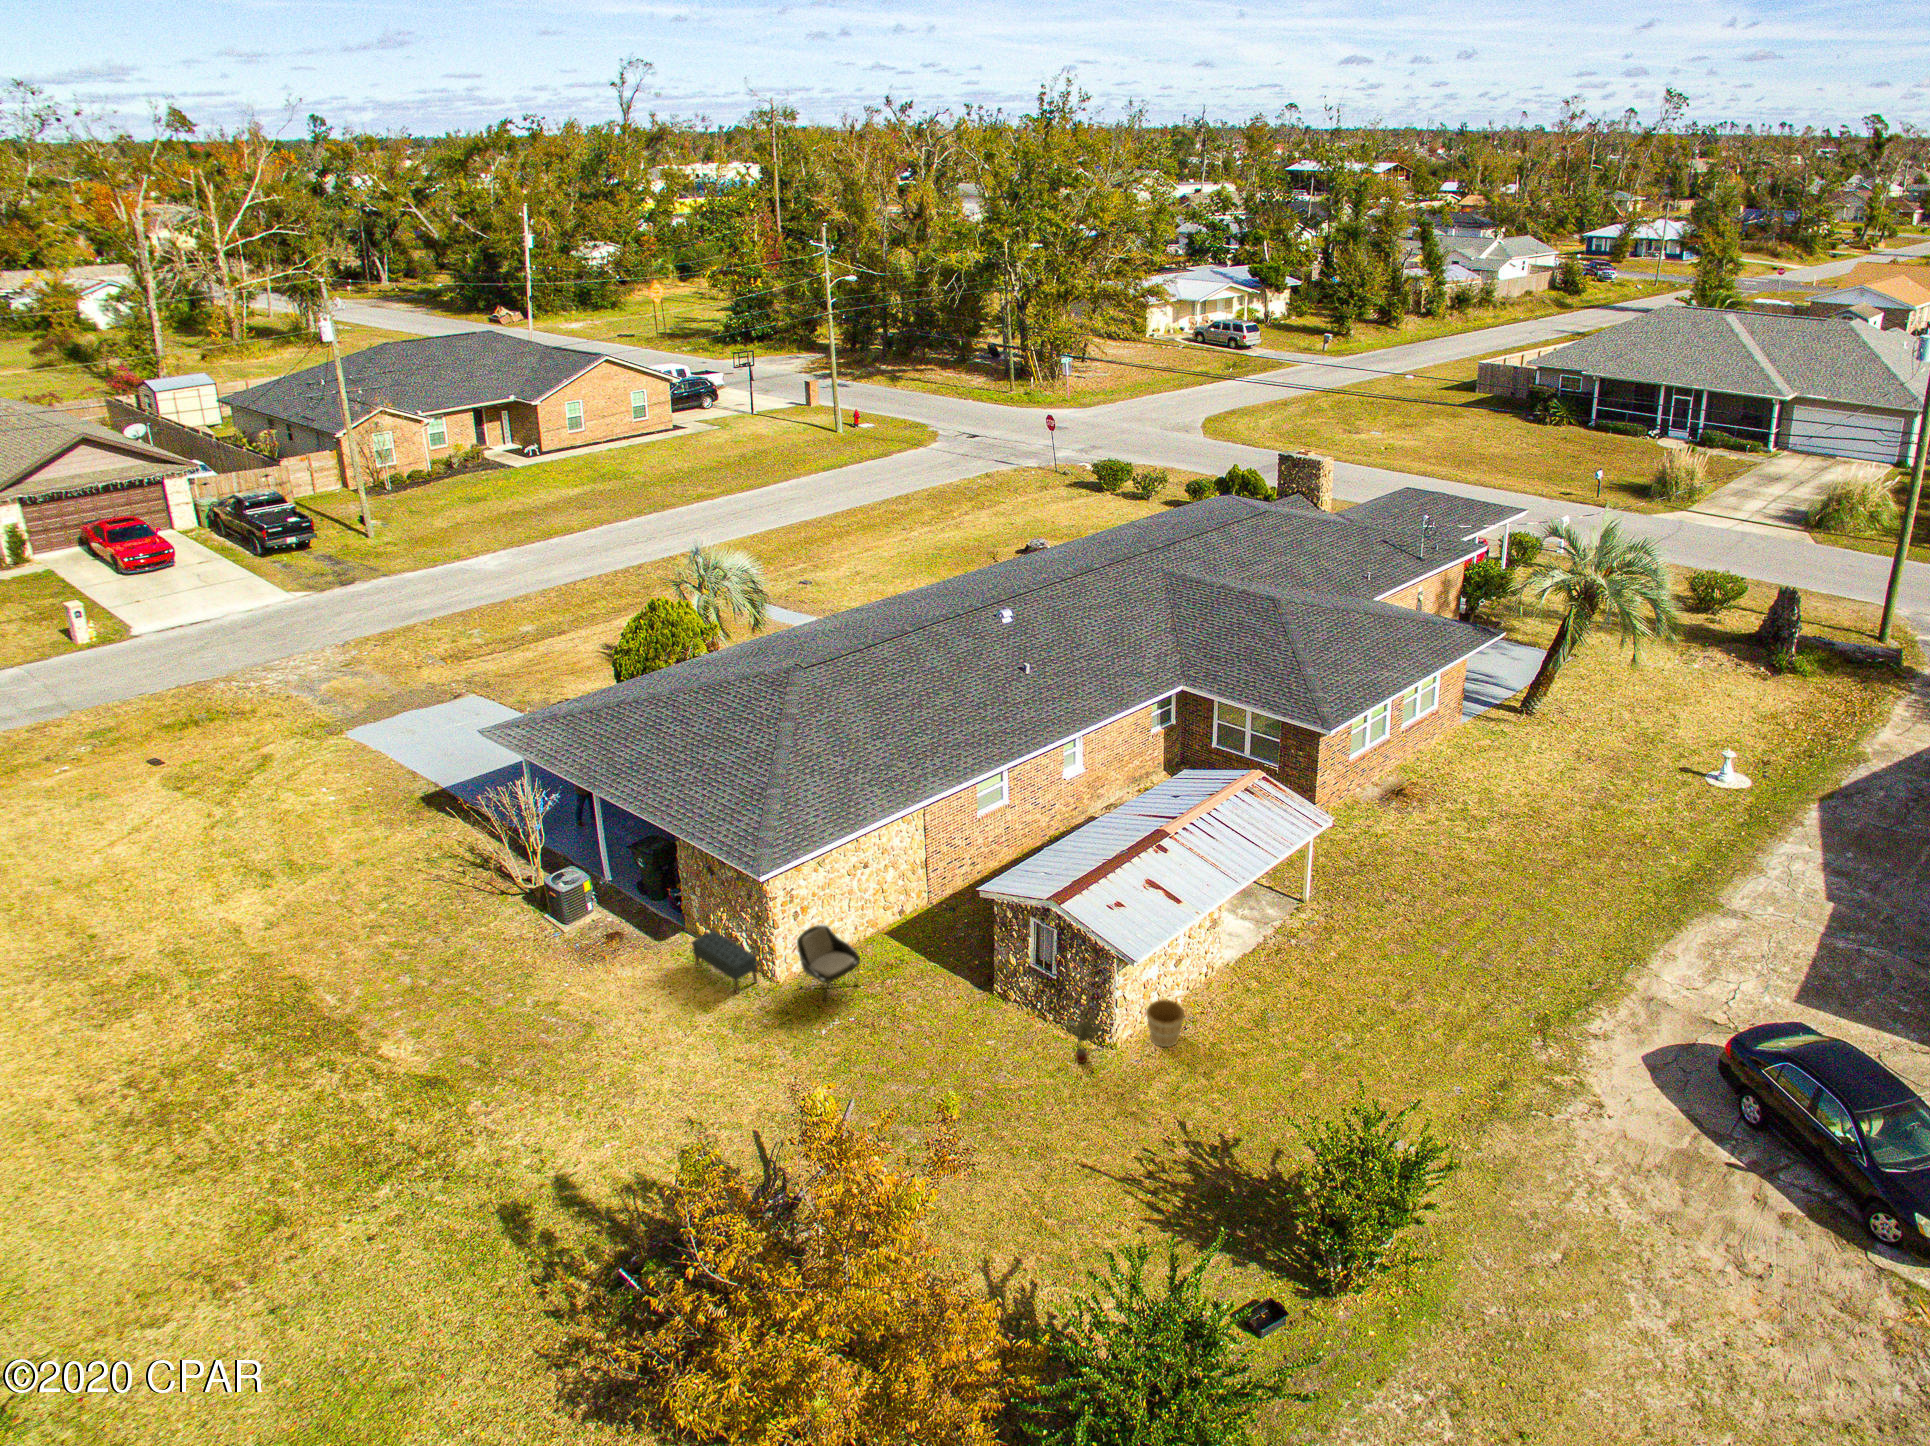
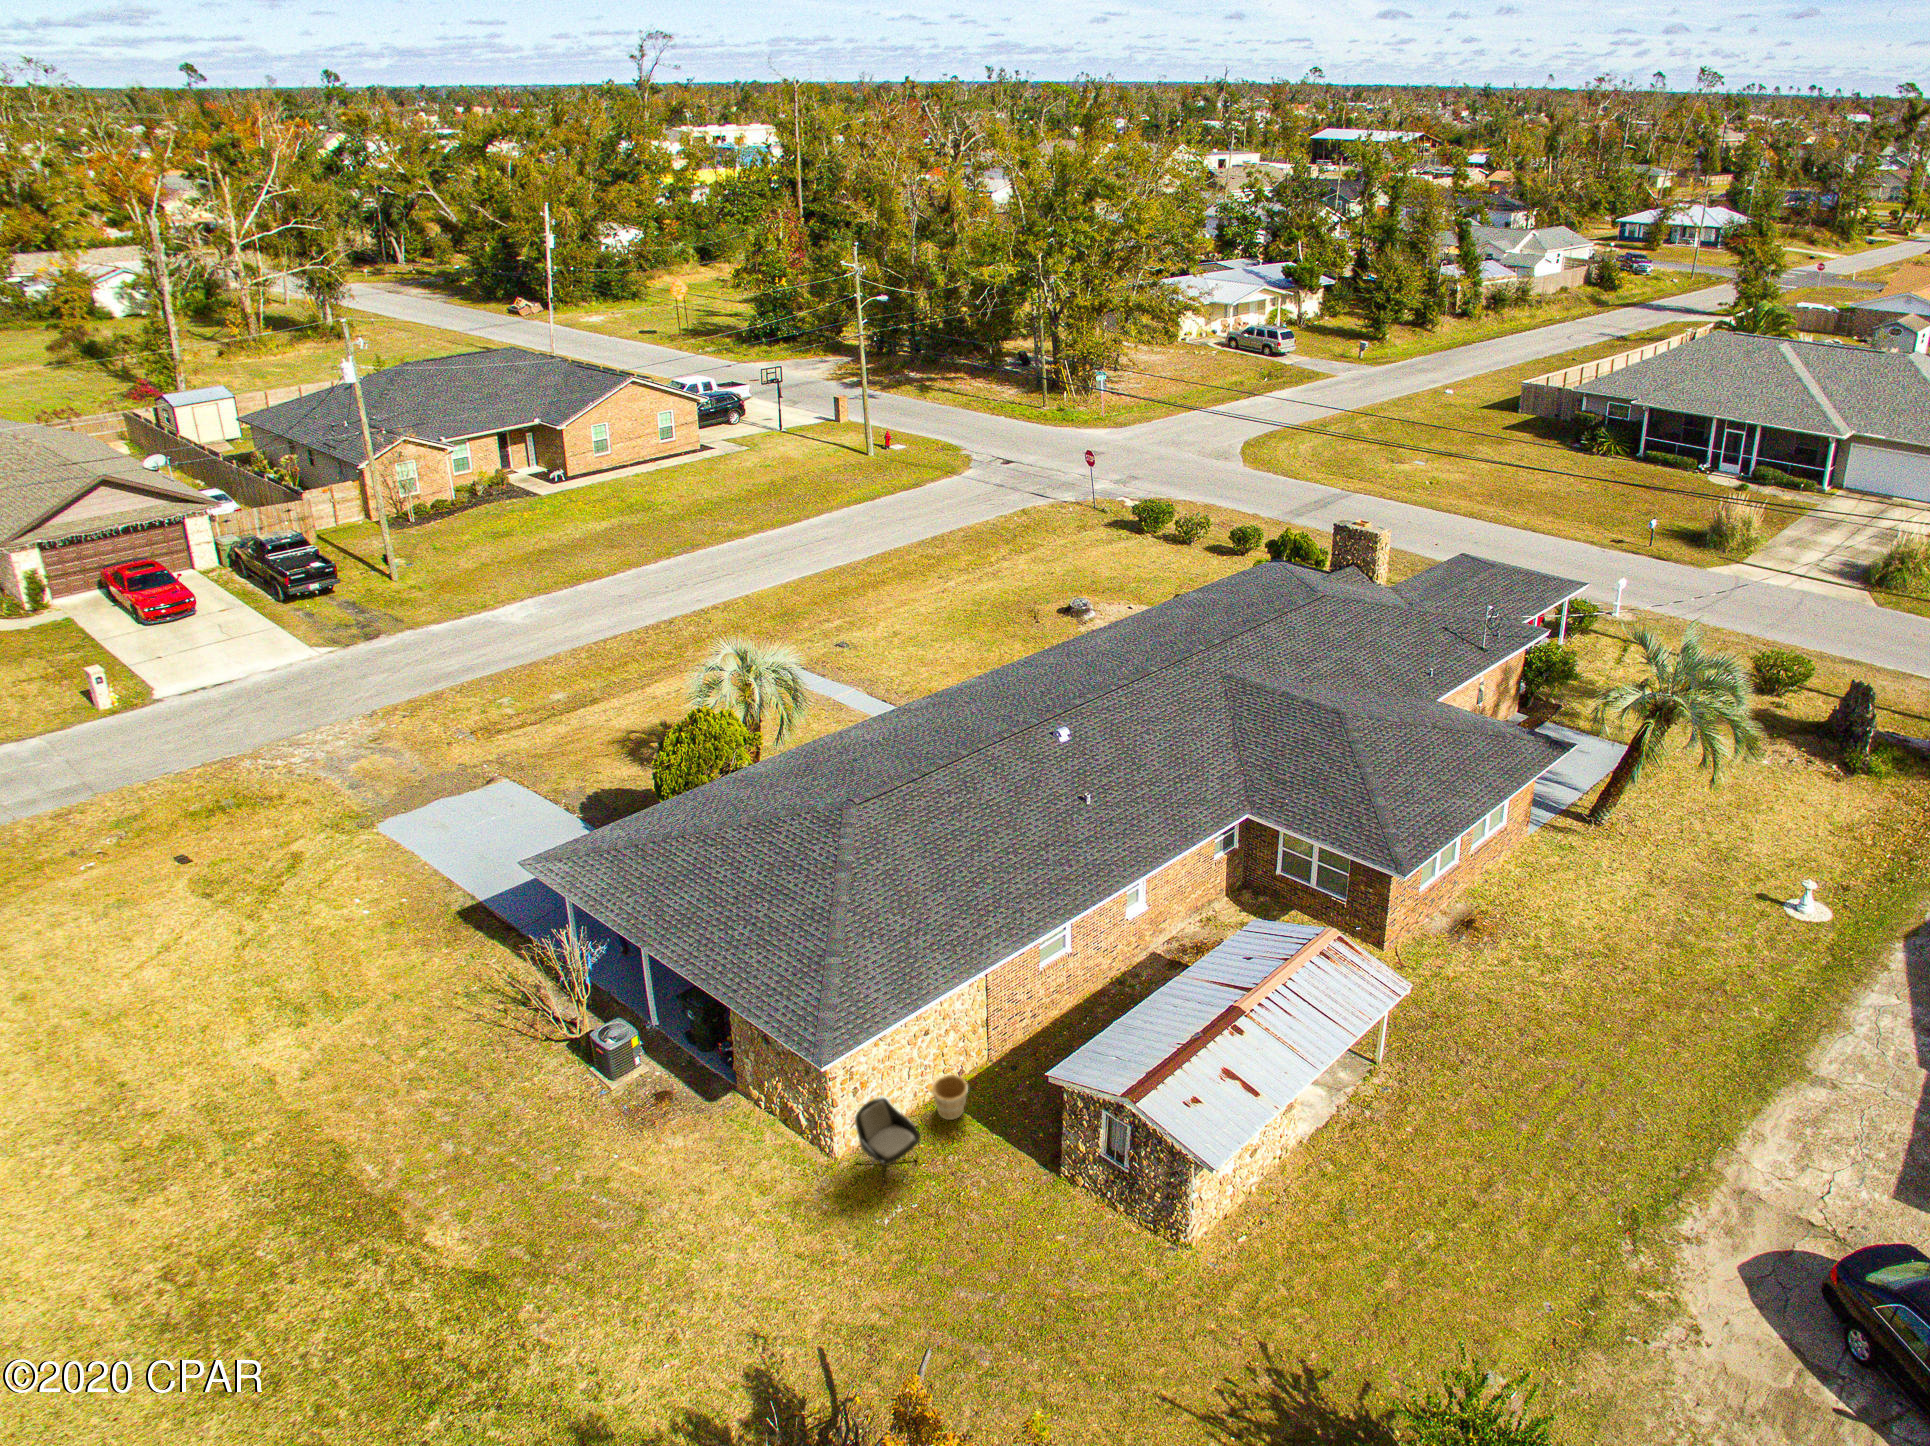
bench: present [692,931,757,993] -> none [744,1096,813,1170]
wooden bucket: present [1146,999,1185,1047] -> present [932,1075,968,1120]
potted tree: present [1063,1013,1102,1063] -> none [1135,1217,1179,1267]

